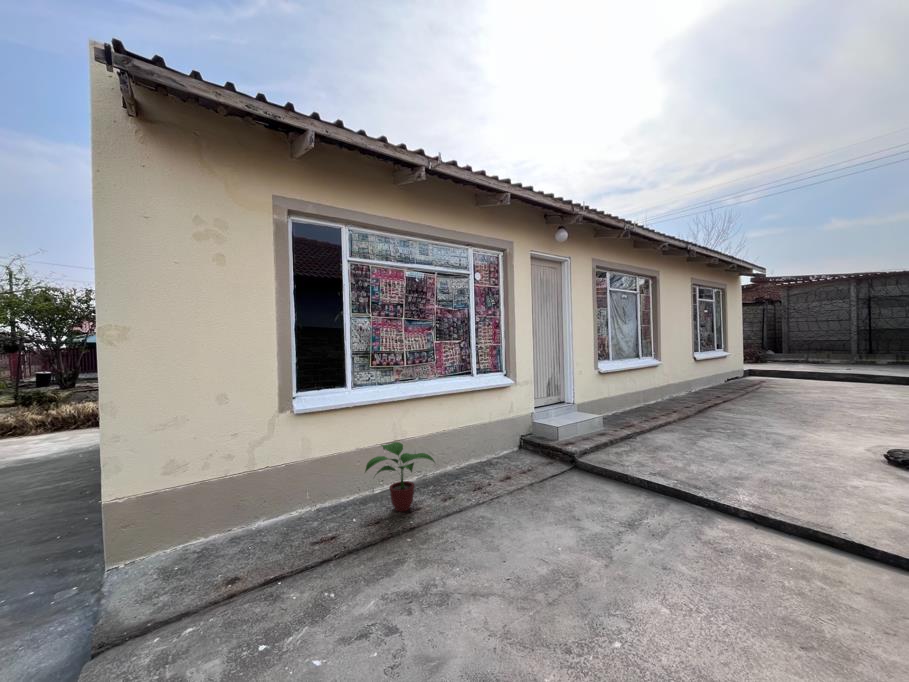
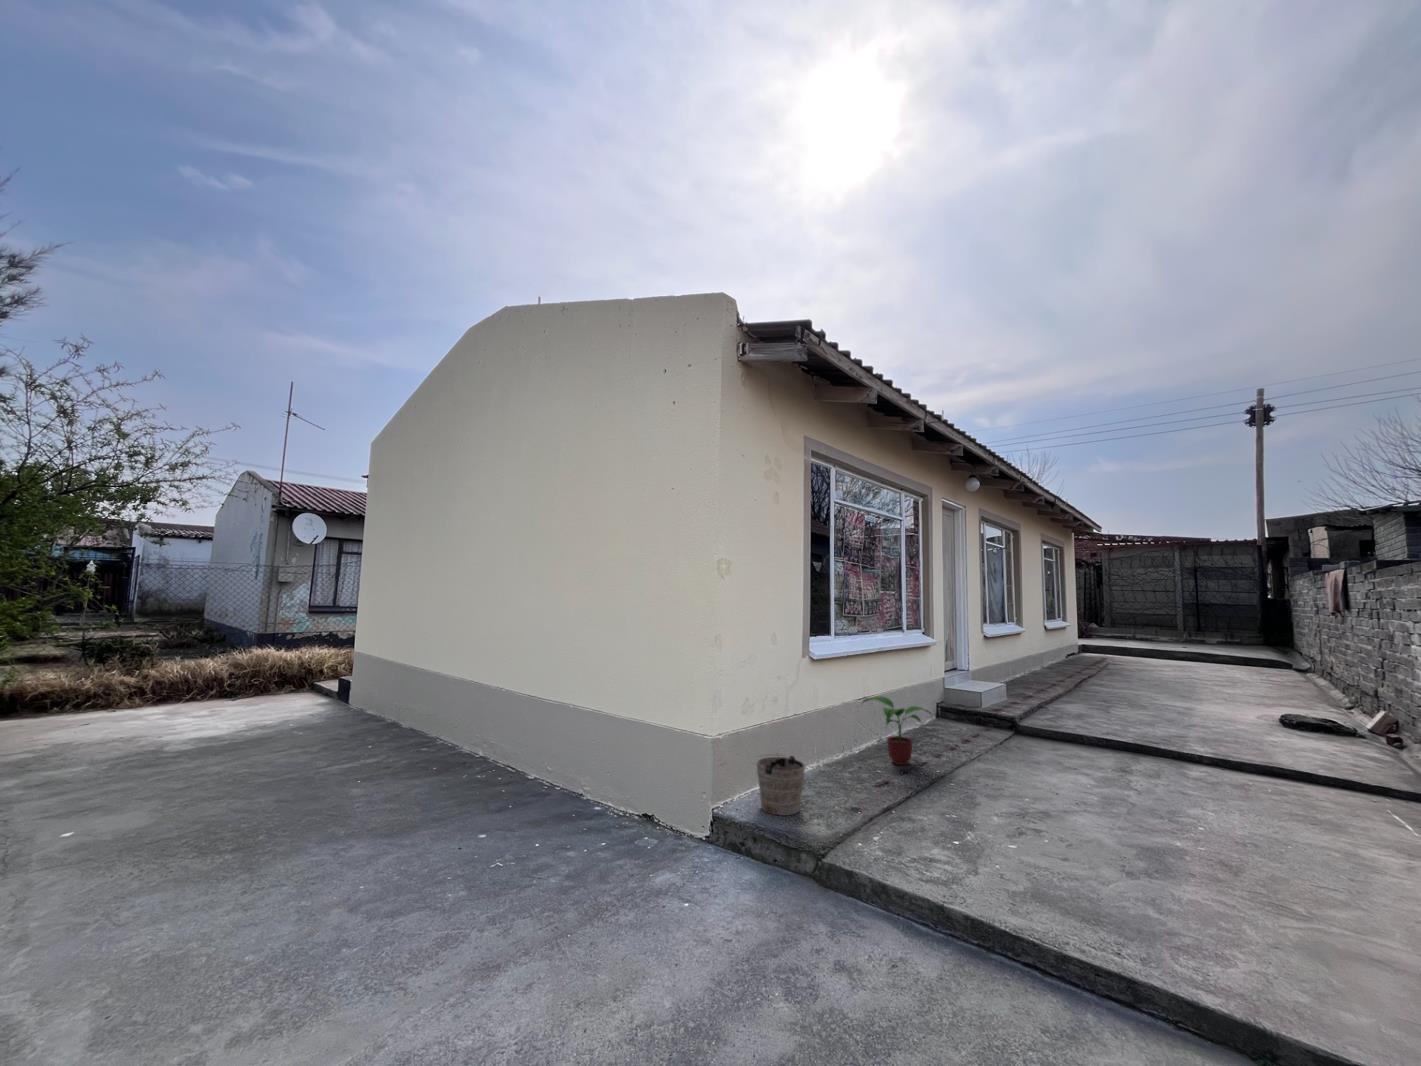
bucket: none [145,514,212,587] -> present [756,756,805,815]

